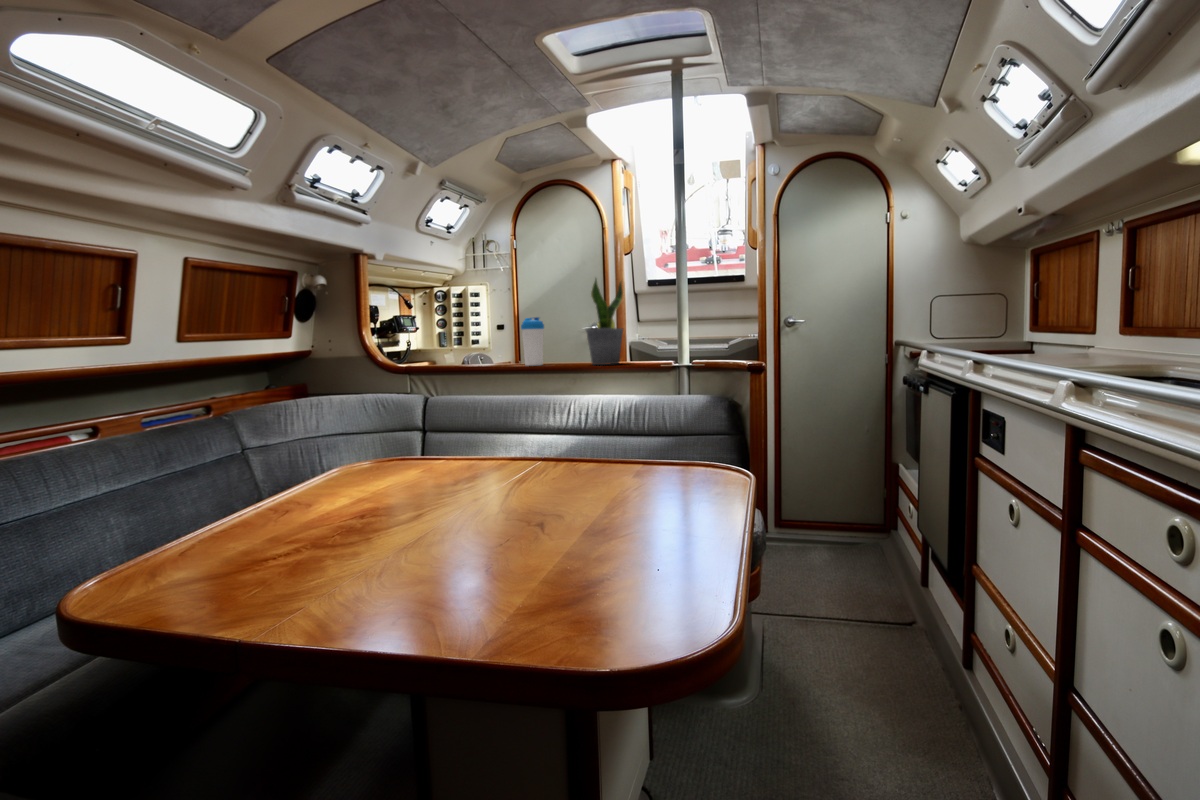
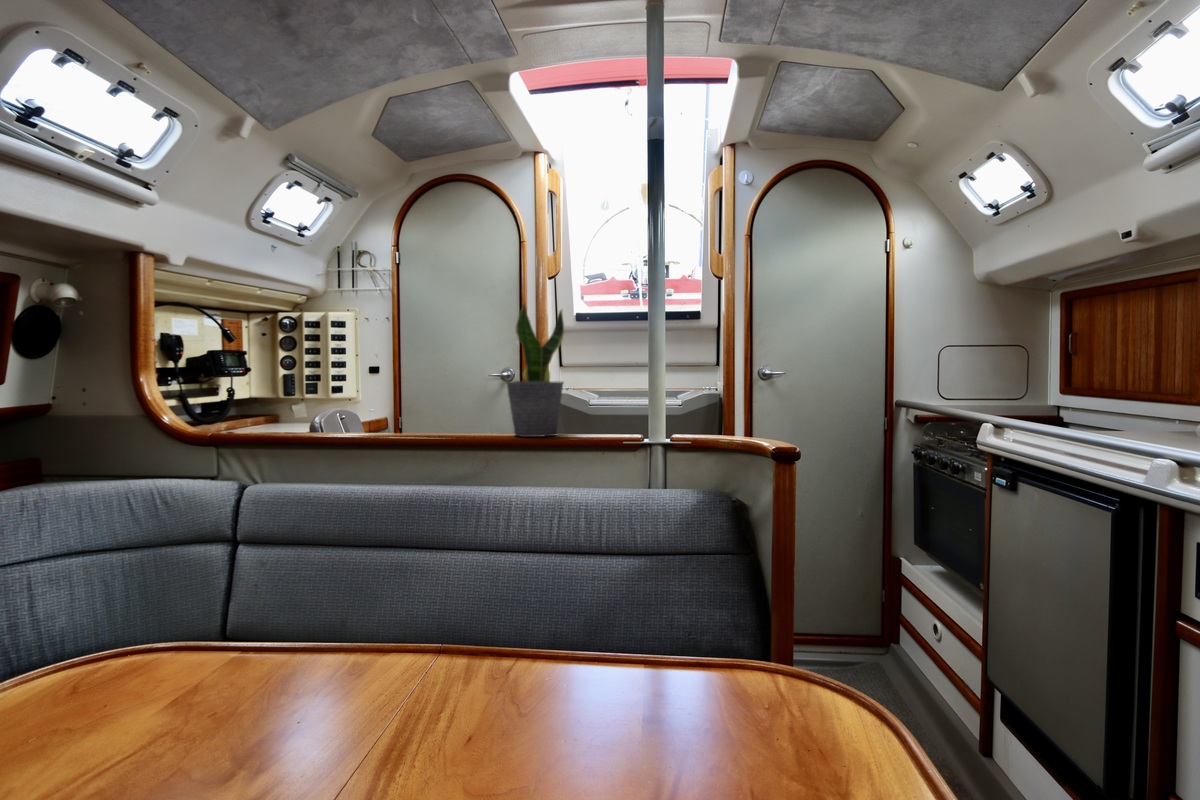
water bottle: present [521,317,544,366] -> none [403,361,440,436]

